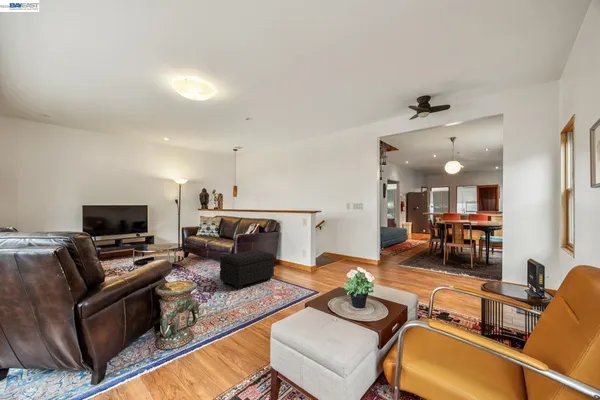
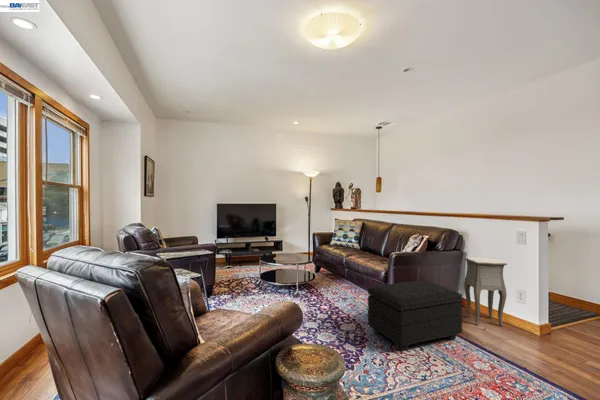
side table: none [279,235,299,274] -> present [464,257,507,329]

